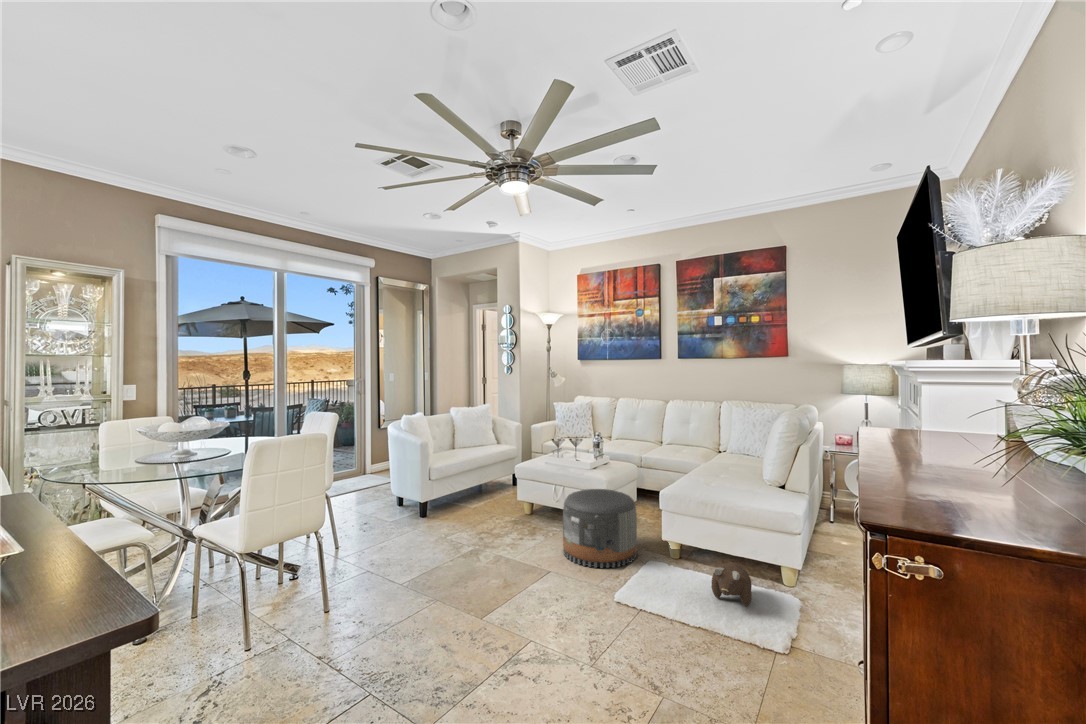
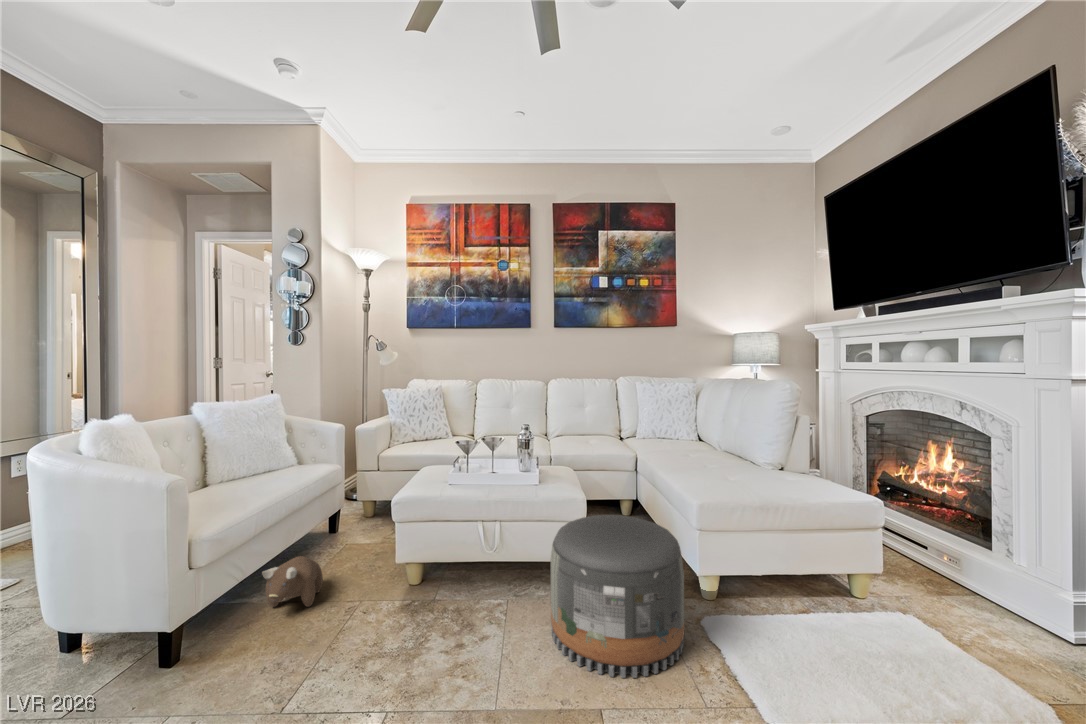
plush toy: present [712,563,752,606] -> present [262,556,323,607]

